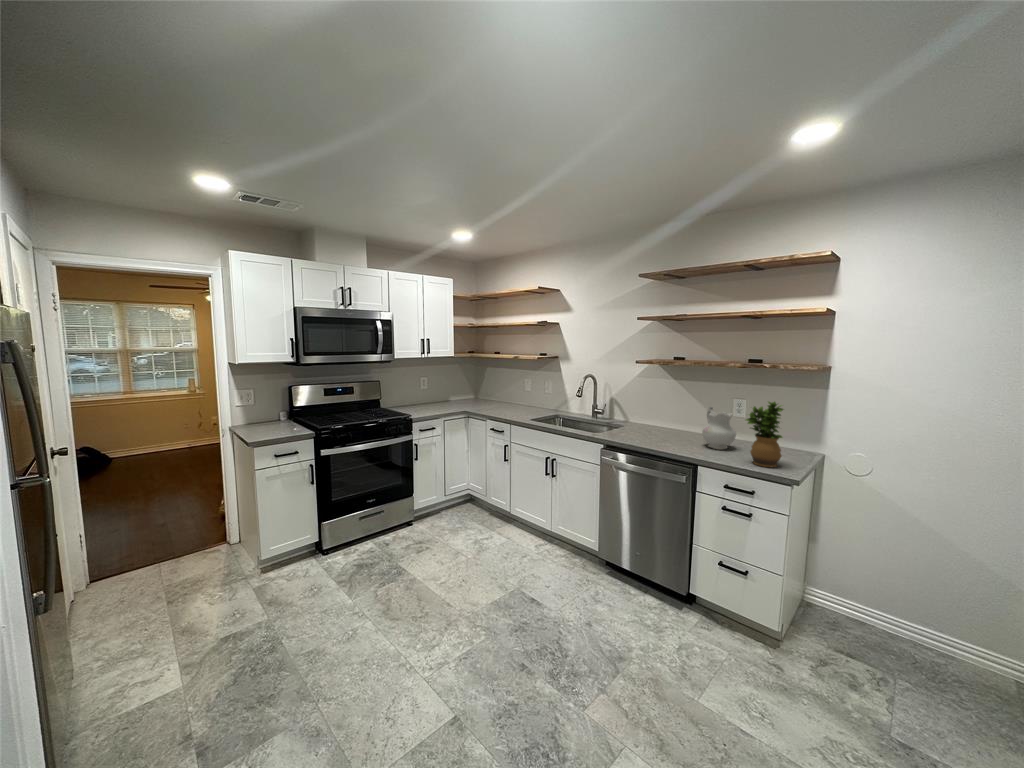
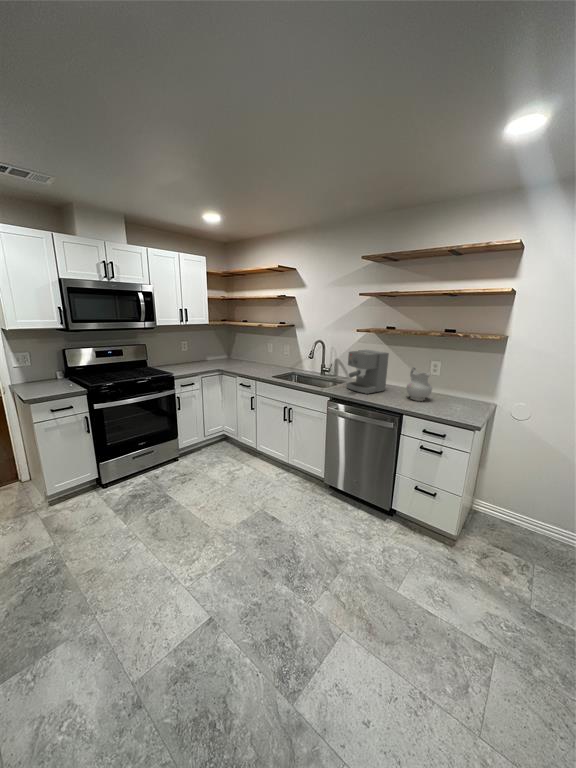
coffee maker: none [625,385,678,441] -> present [346,350,389,394]
potted plant: present [746,402,783,467] -> none [441,364,472,416]

